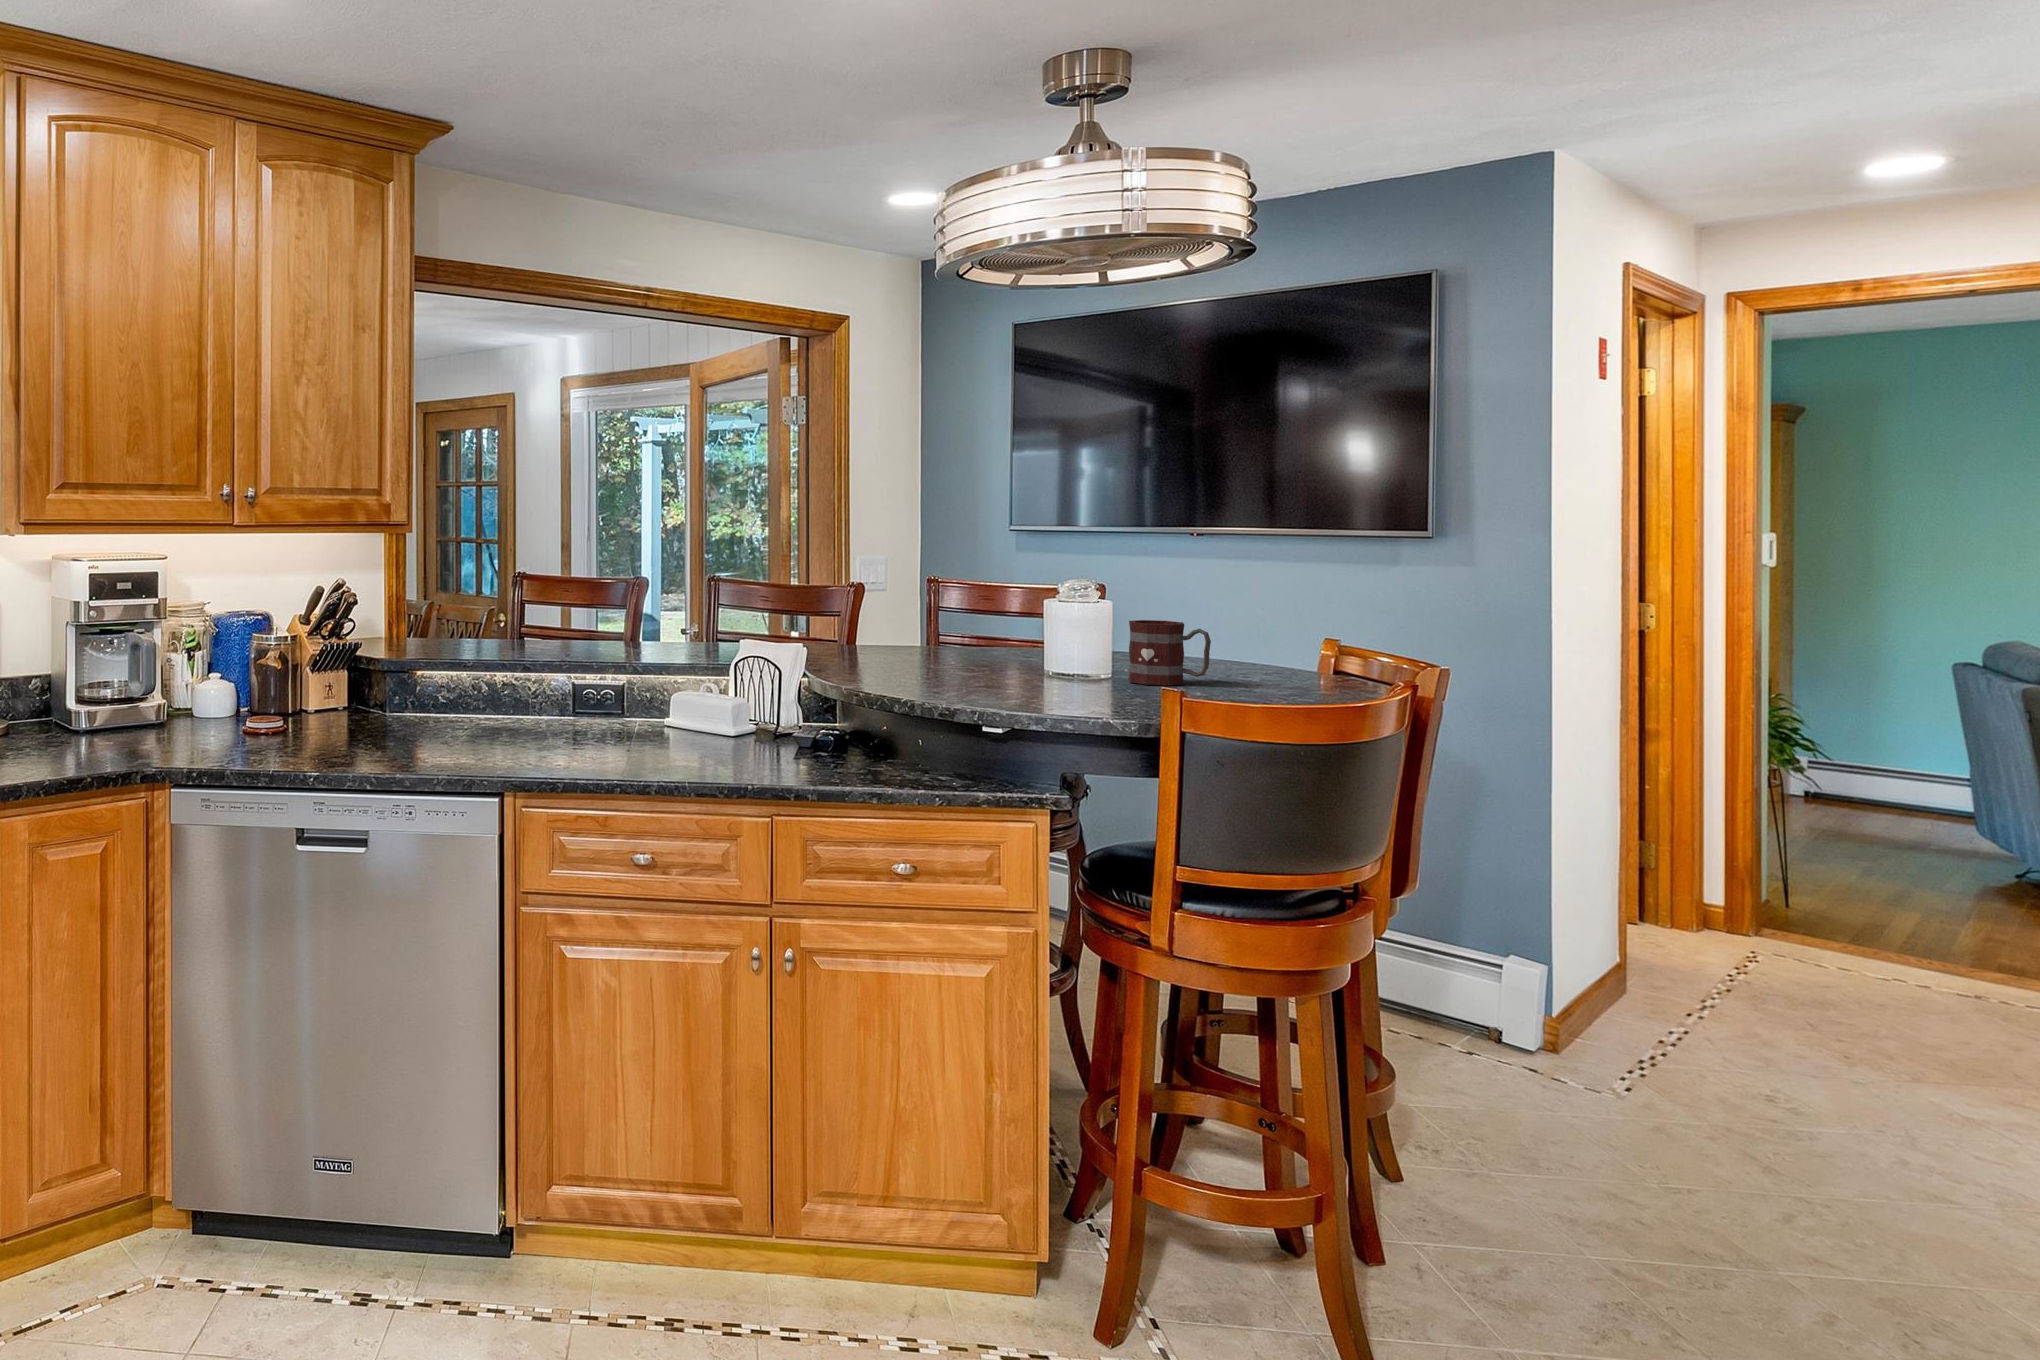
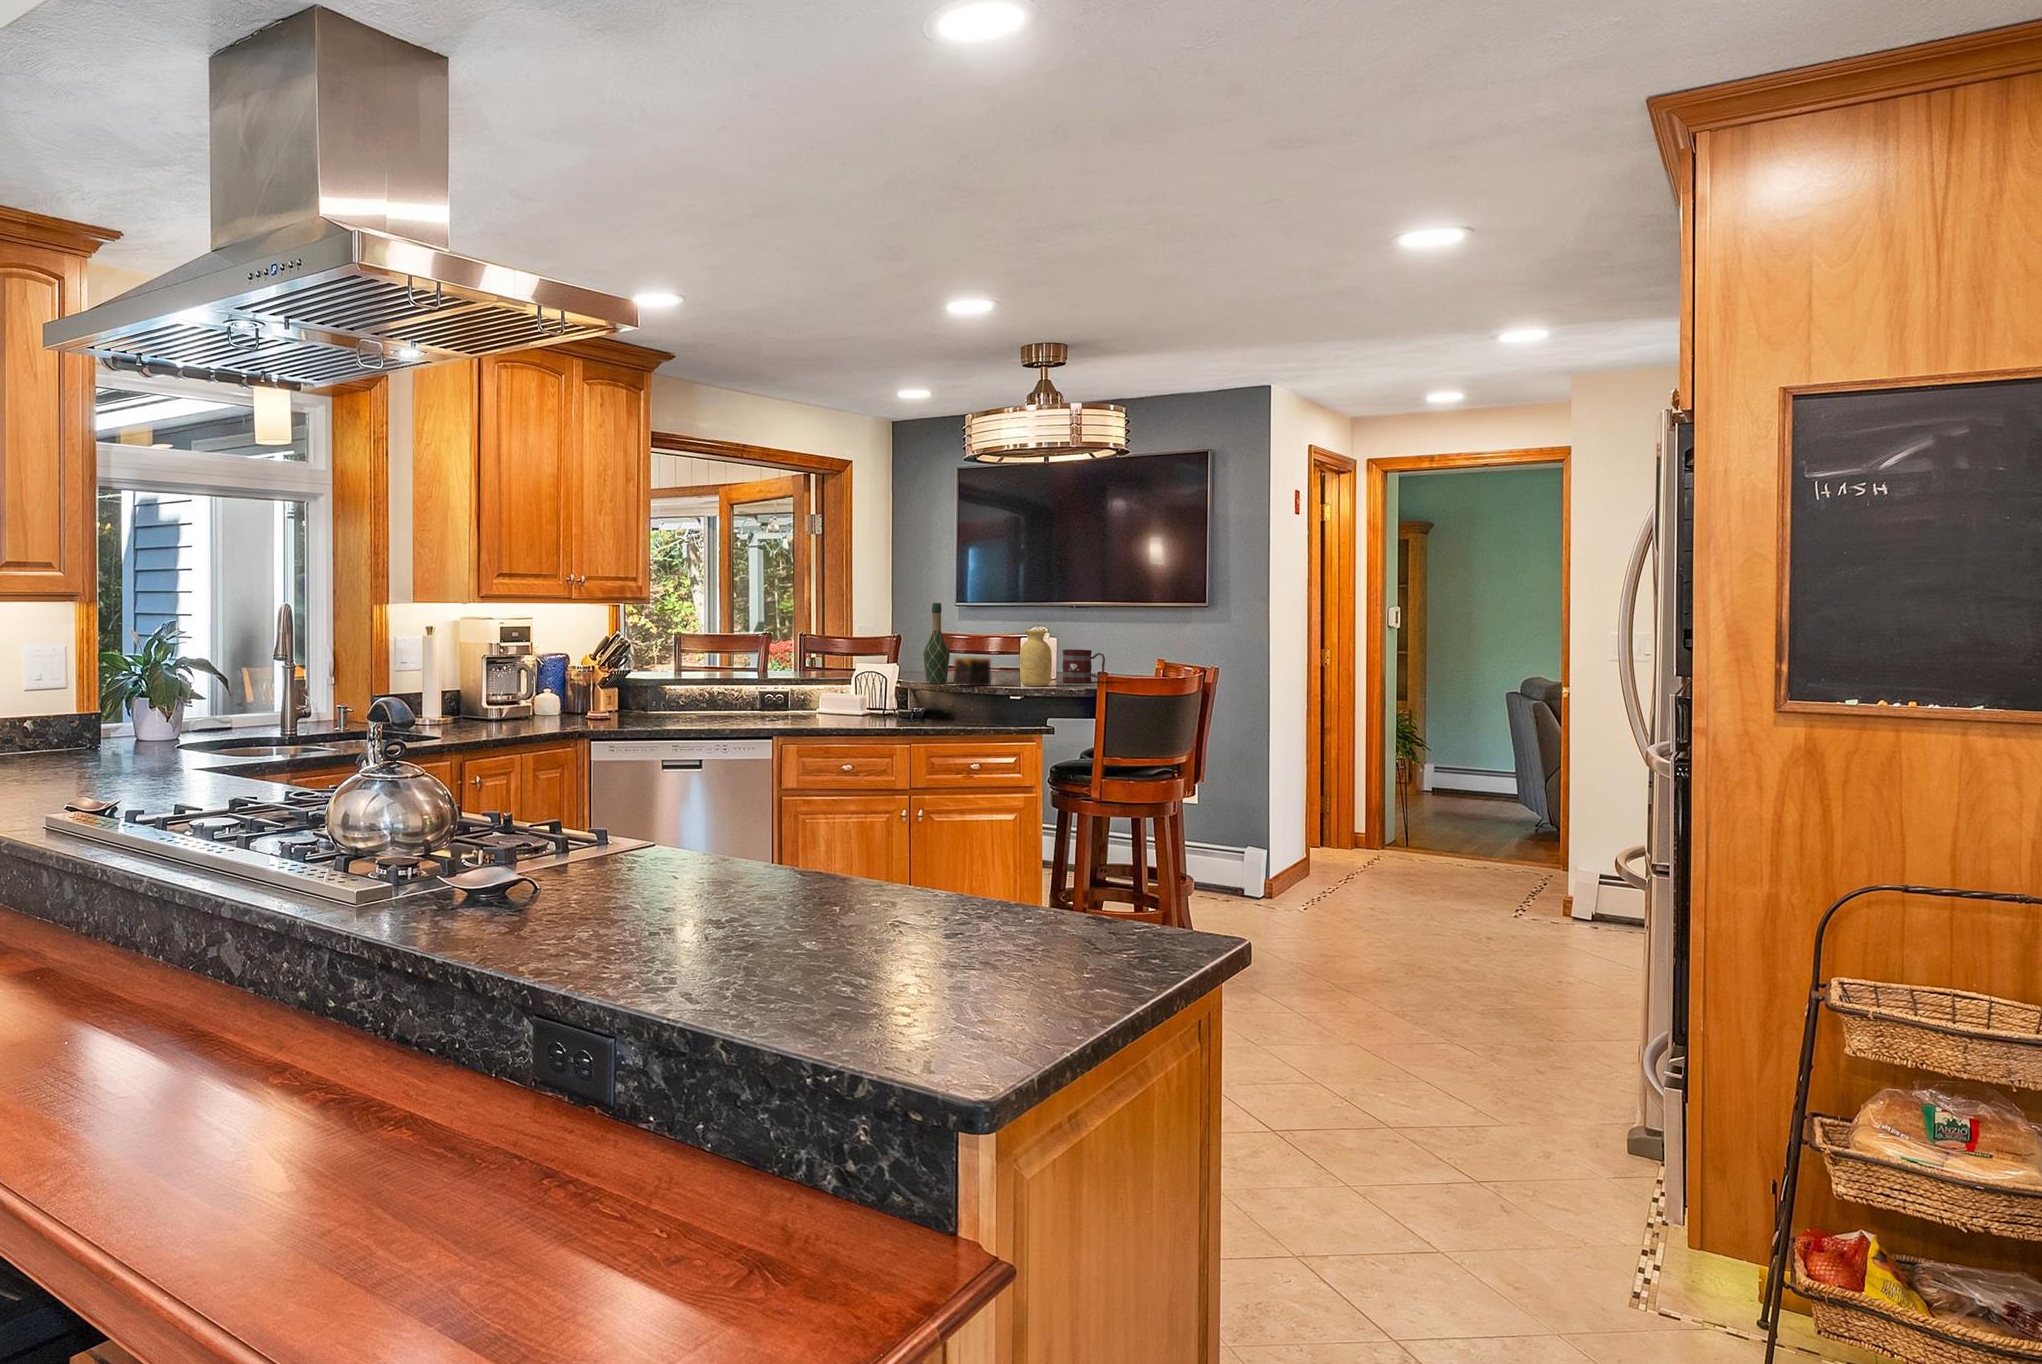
wine bottle: none [860,533,908,680] -> present [923,603,950,683]
vase: none [1030,586,1092,696] -> present [1020,630,1052,686]
candle: none [903,636,973,692] -> present [953,657,991,686]

